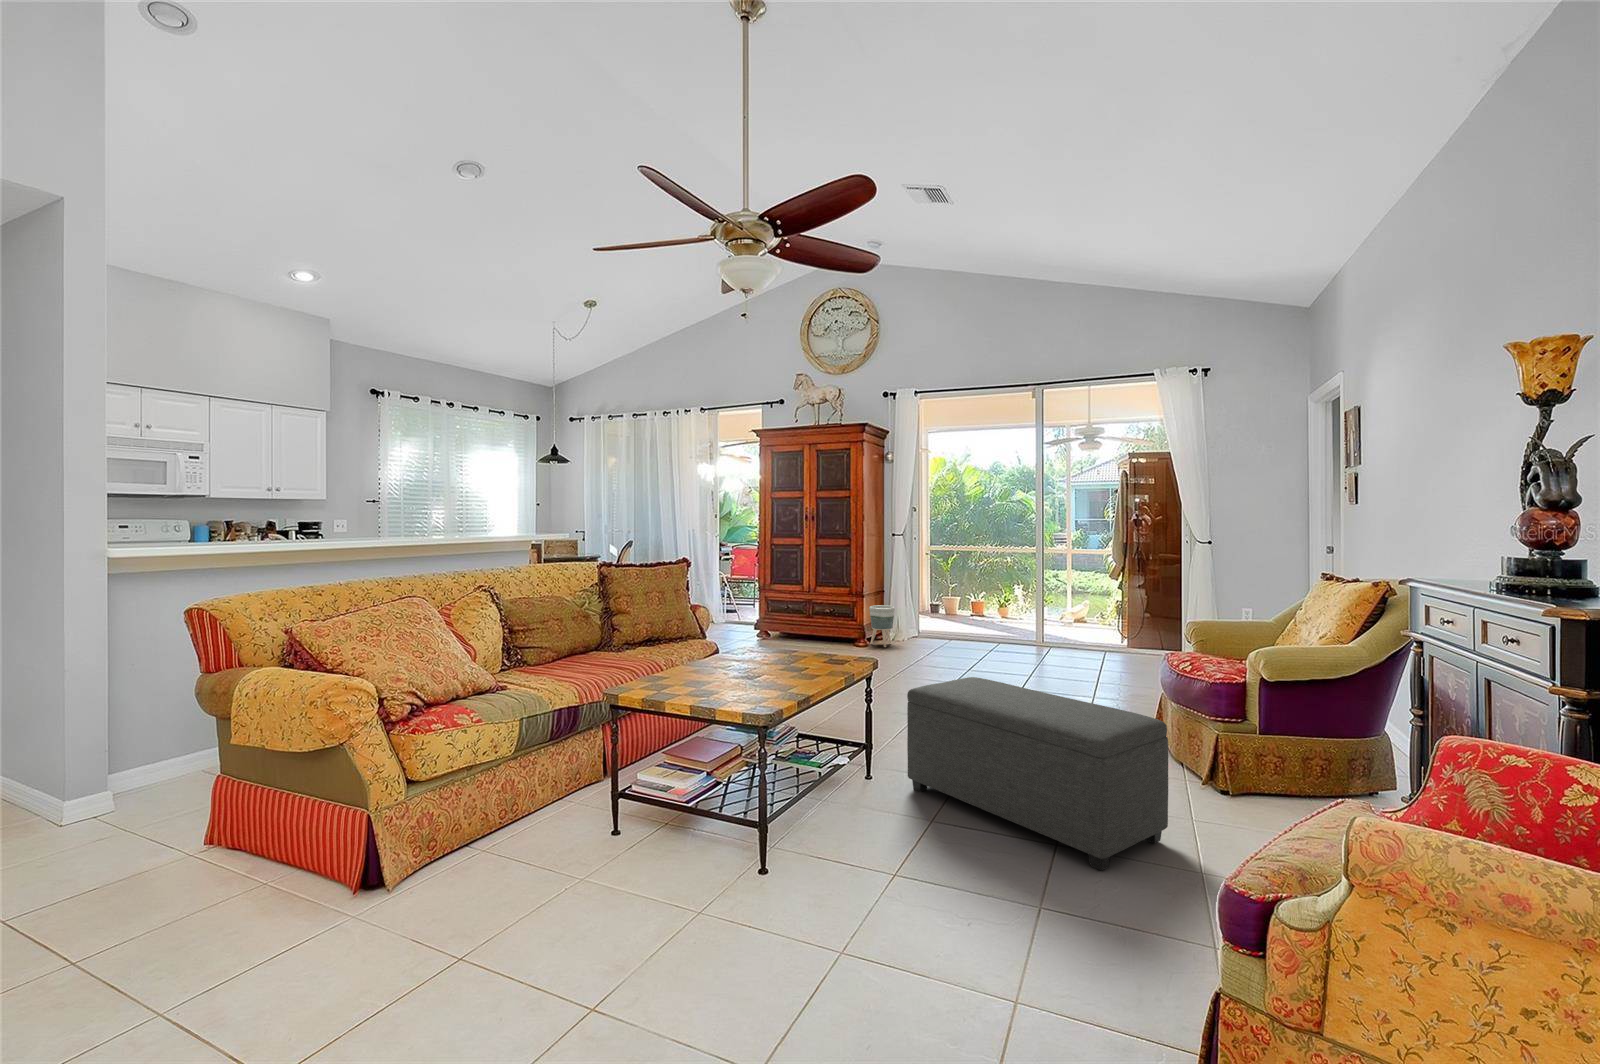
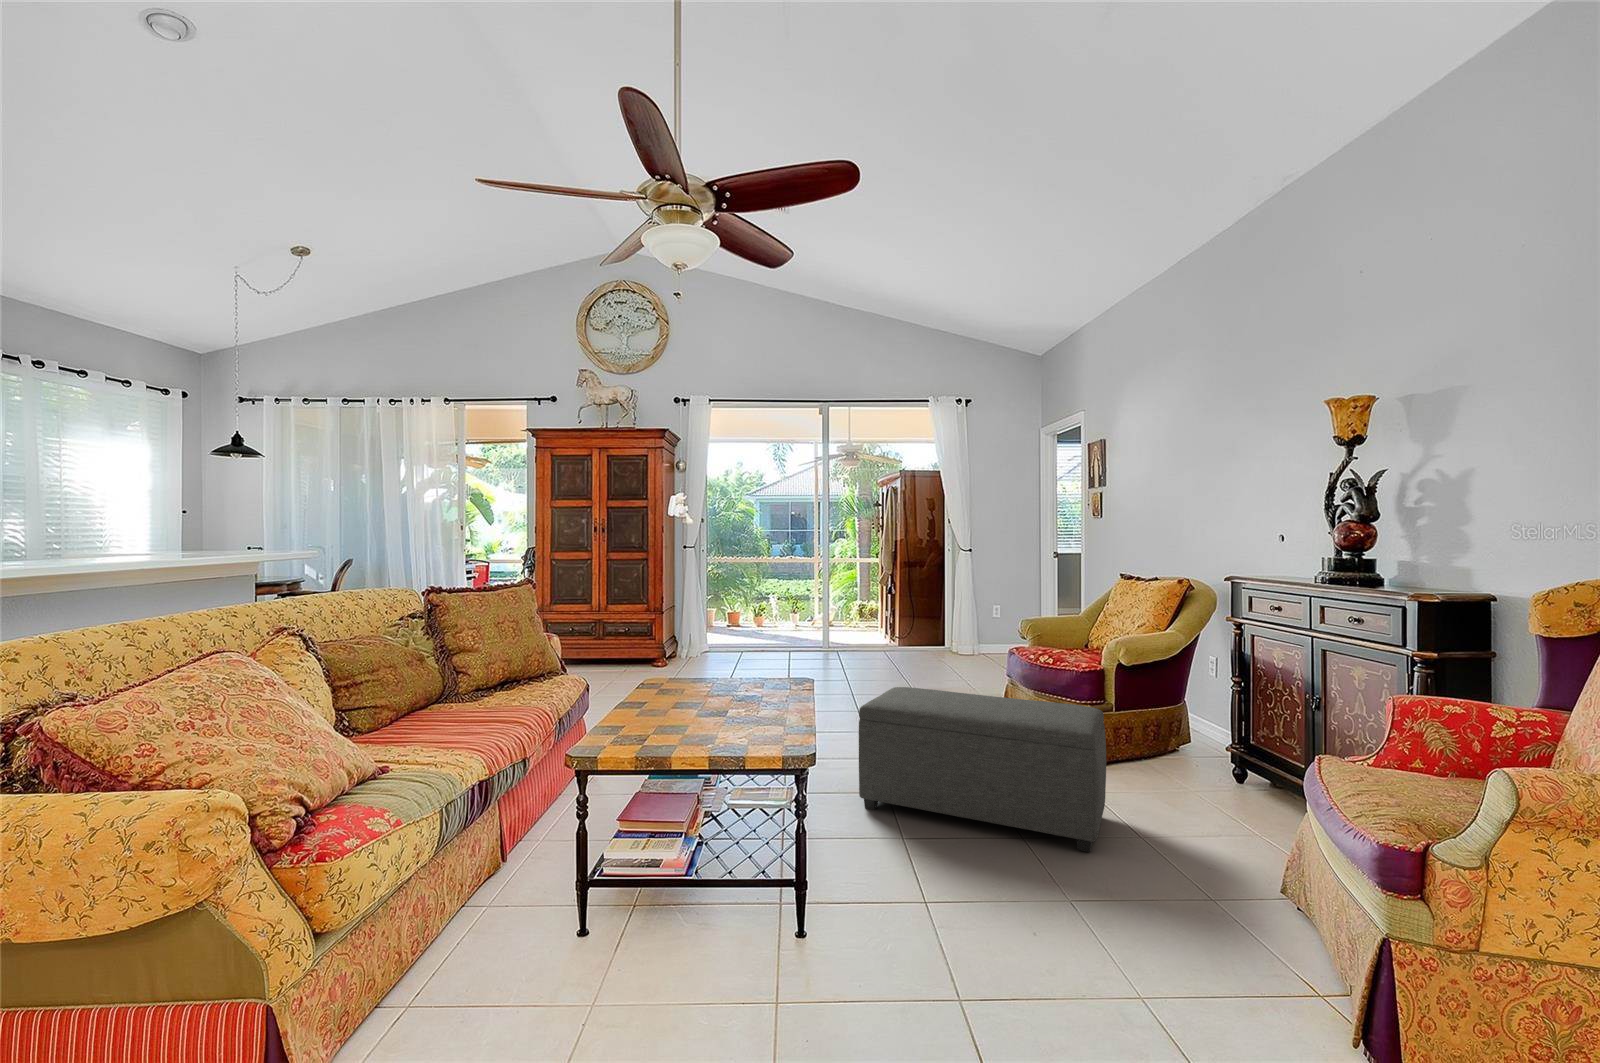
planter: present [869,605,895,647] -> none [668,621,695,664]

